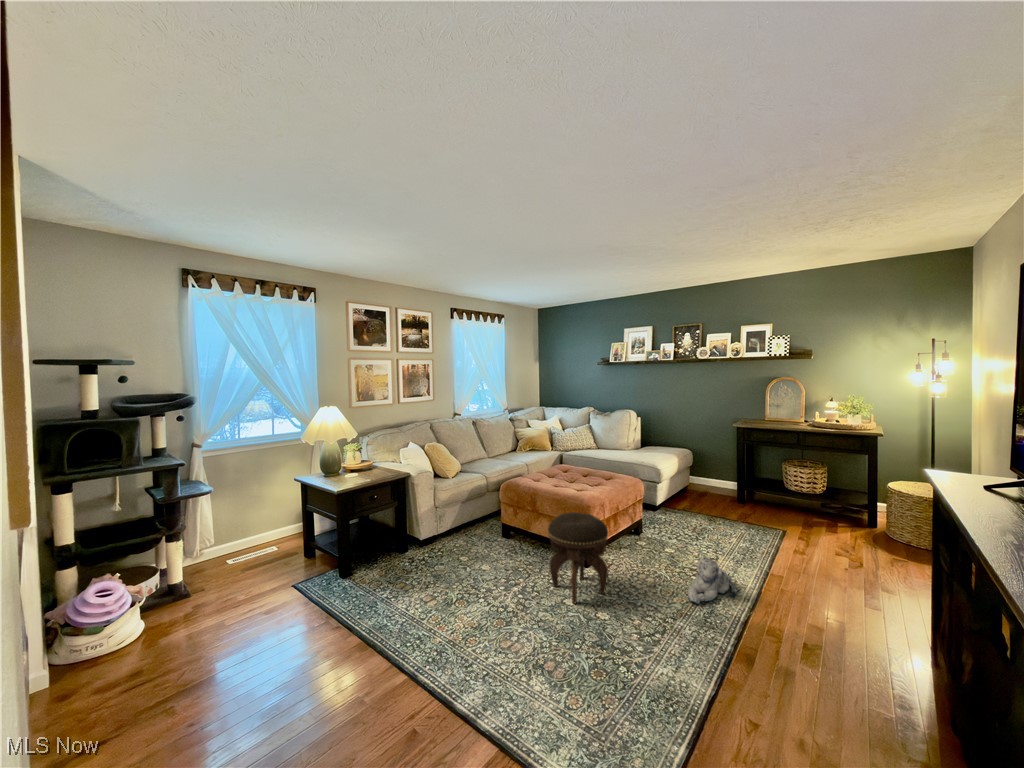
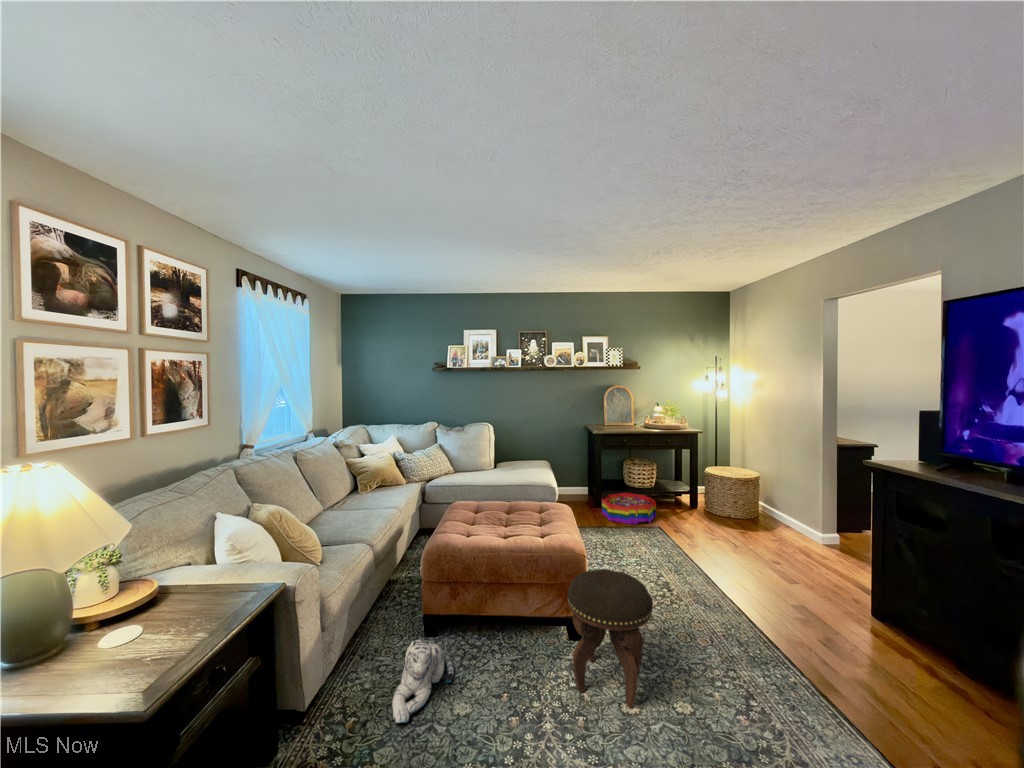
storage bin: none [735,491,799,526] -> present [602,493,656,525]
plush toy: present [688,557,737,604] -> present [392,640,454,723]

